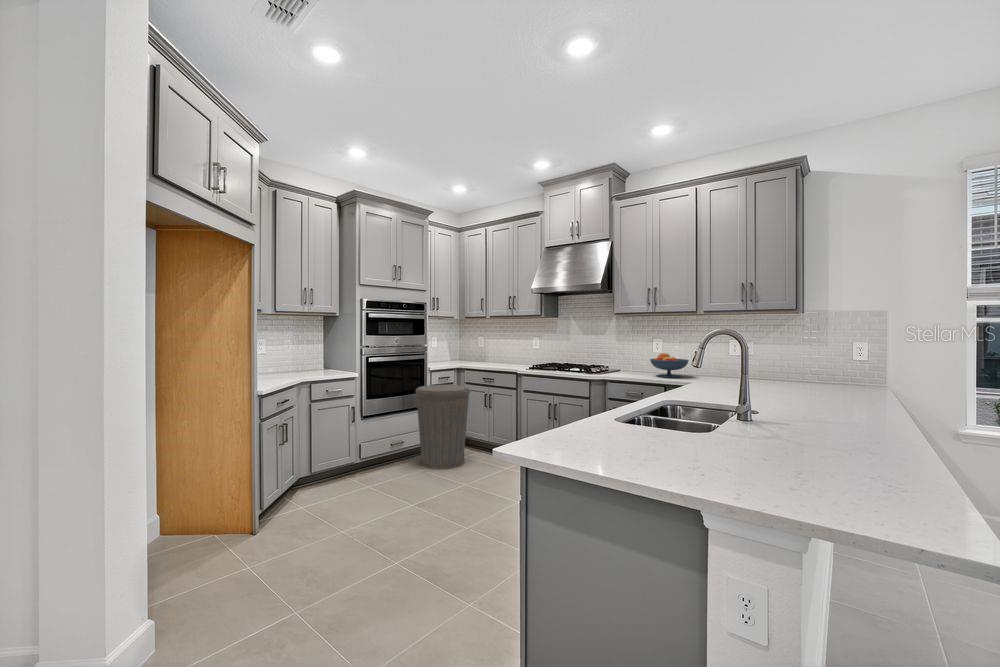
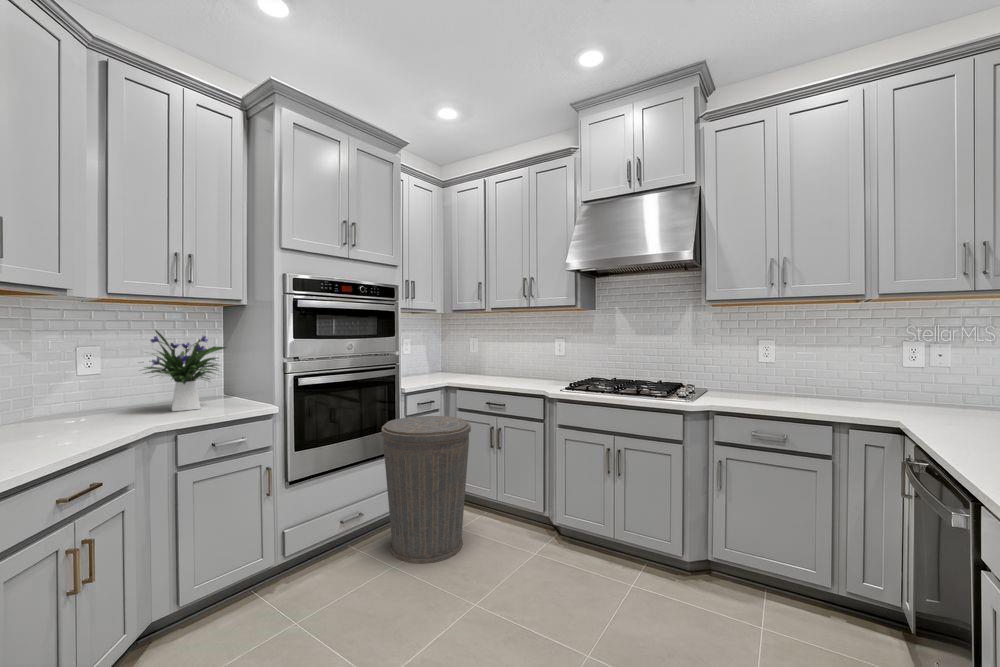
flower arrangement: none [285,330,330,374] -> present [143,330,226,411]
fruit bowl: present [650,353,689,378] -> none [779,364,853,407]

